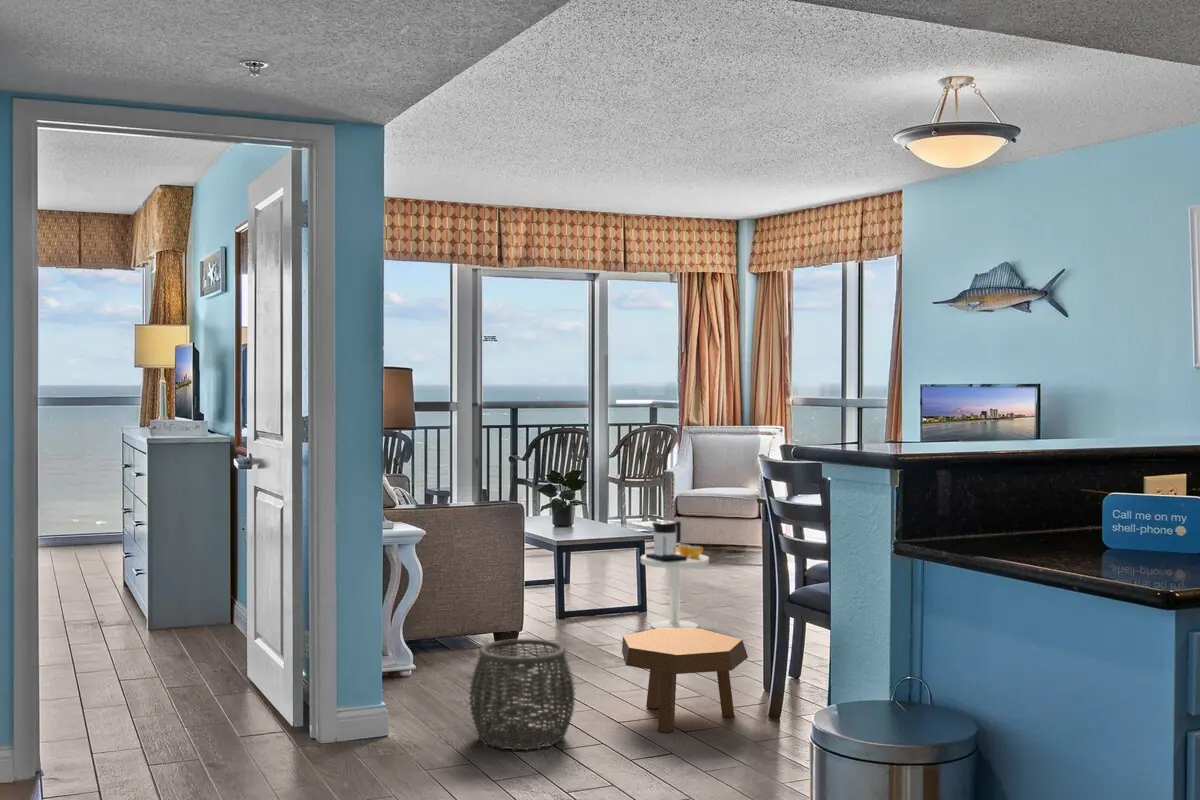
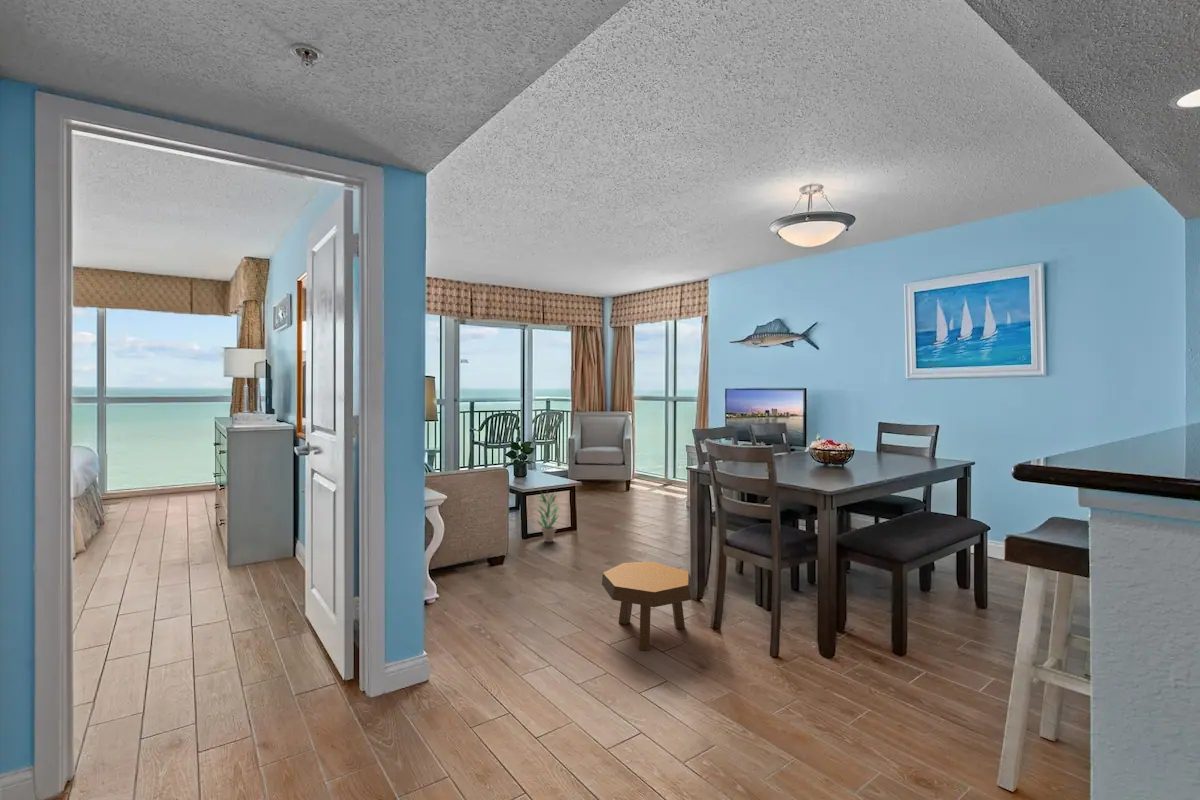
side table: present [641,521,709,629] -> none [580,476,624,547]
potted plant: none [571,540,613,622] -> present [537,493,559,542]
woven basket: present [469,639,575,750] -> none [497,586,583,685]

